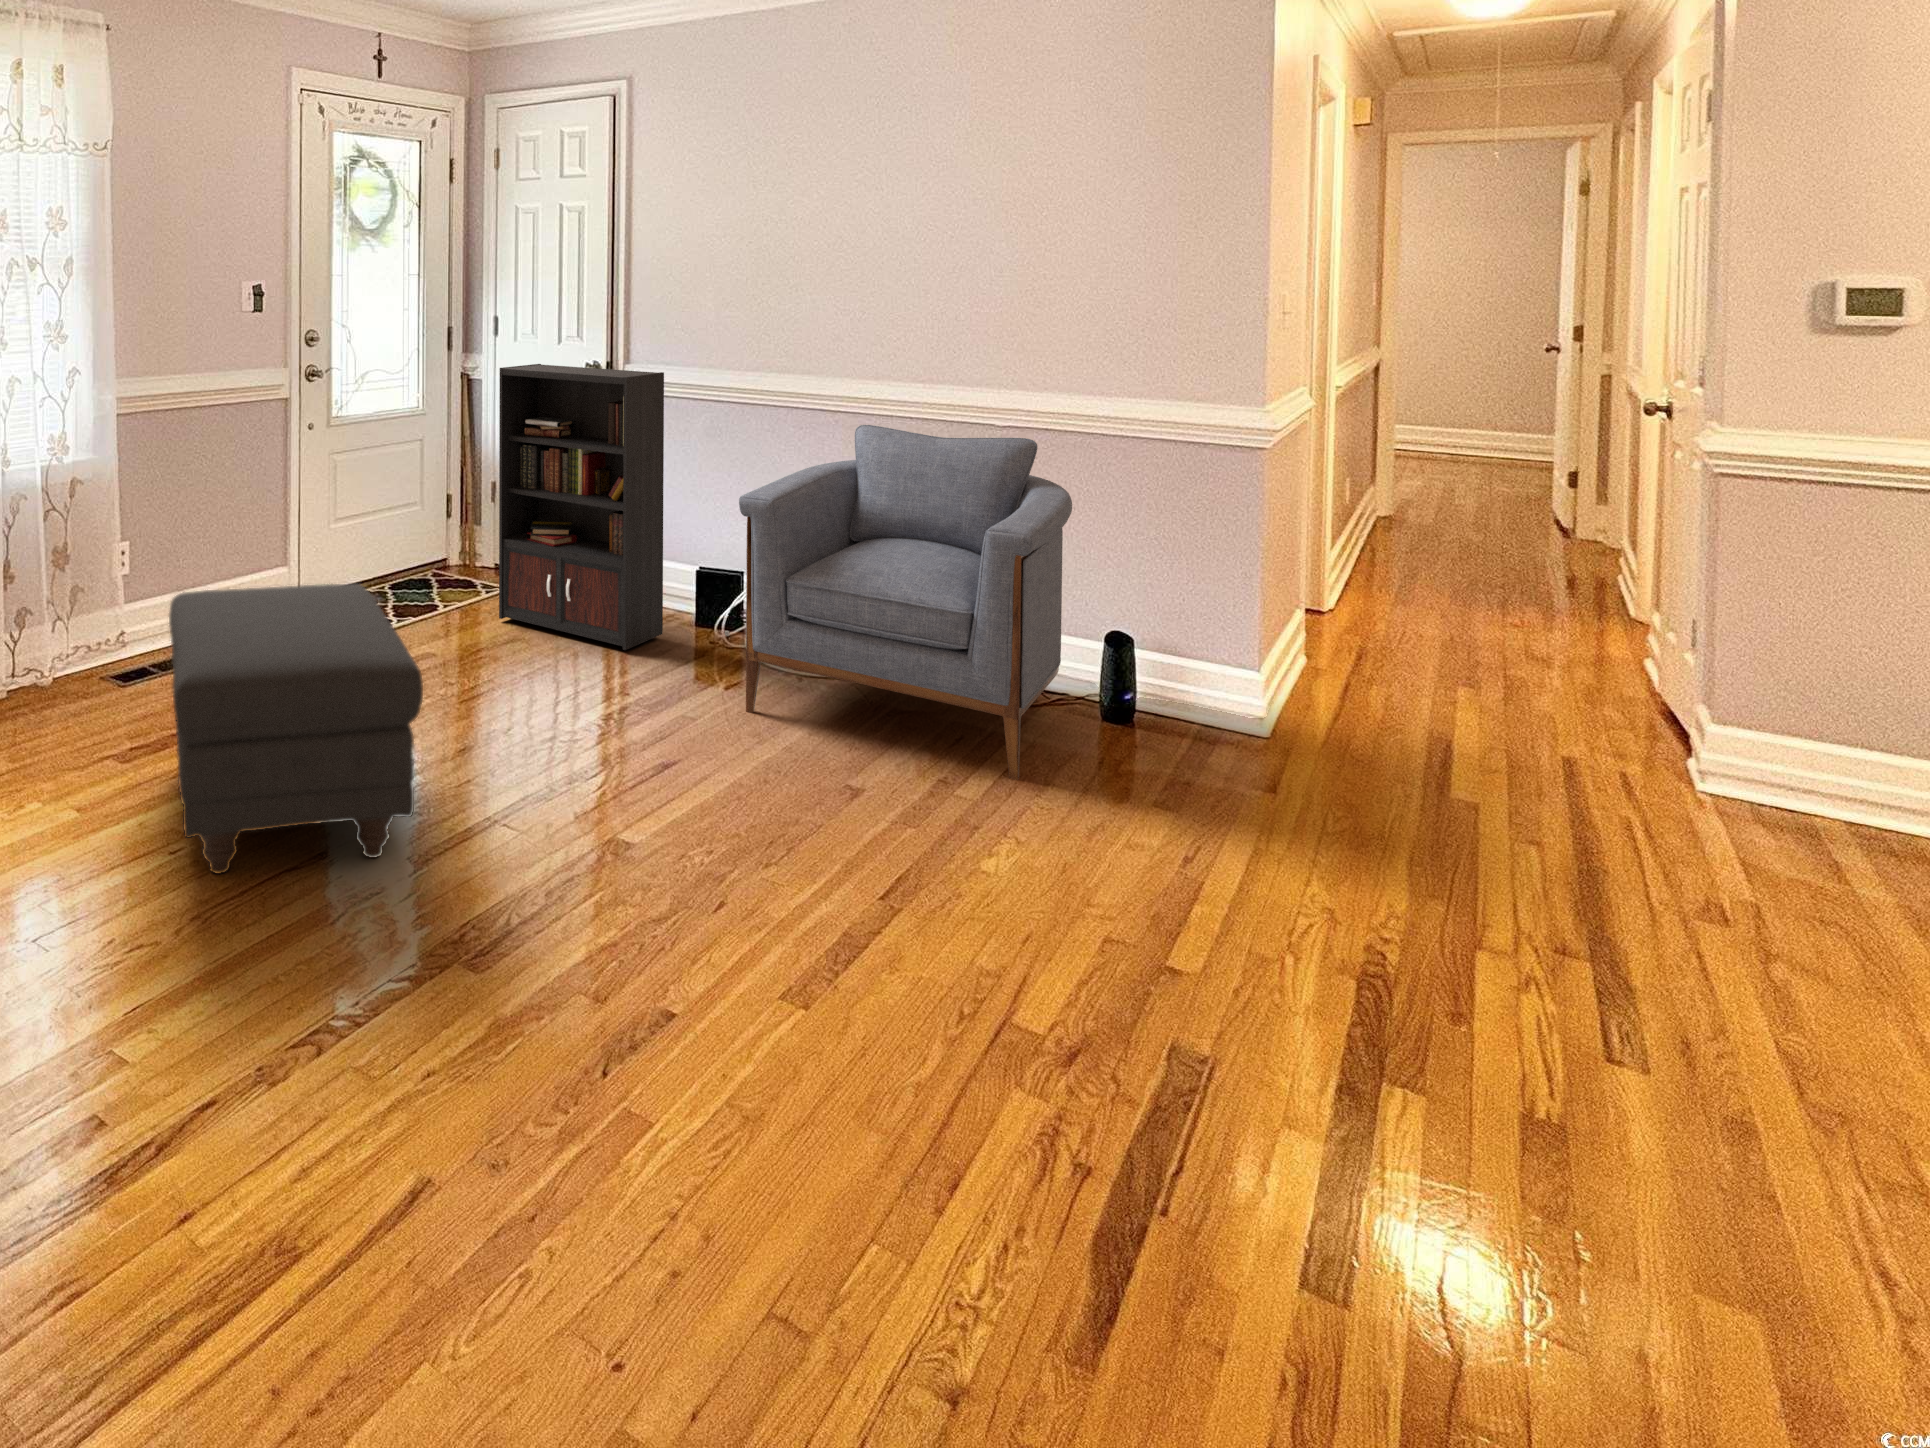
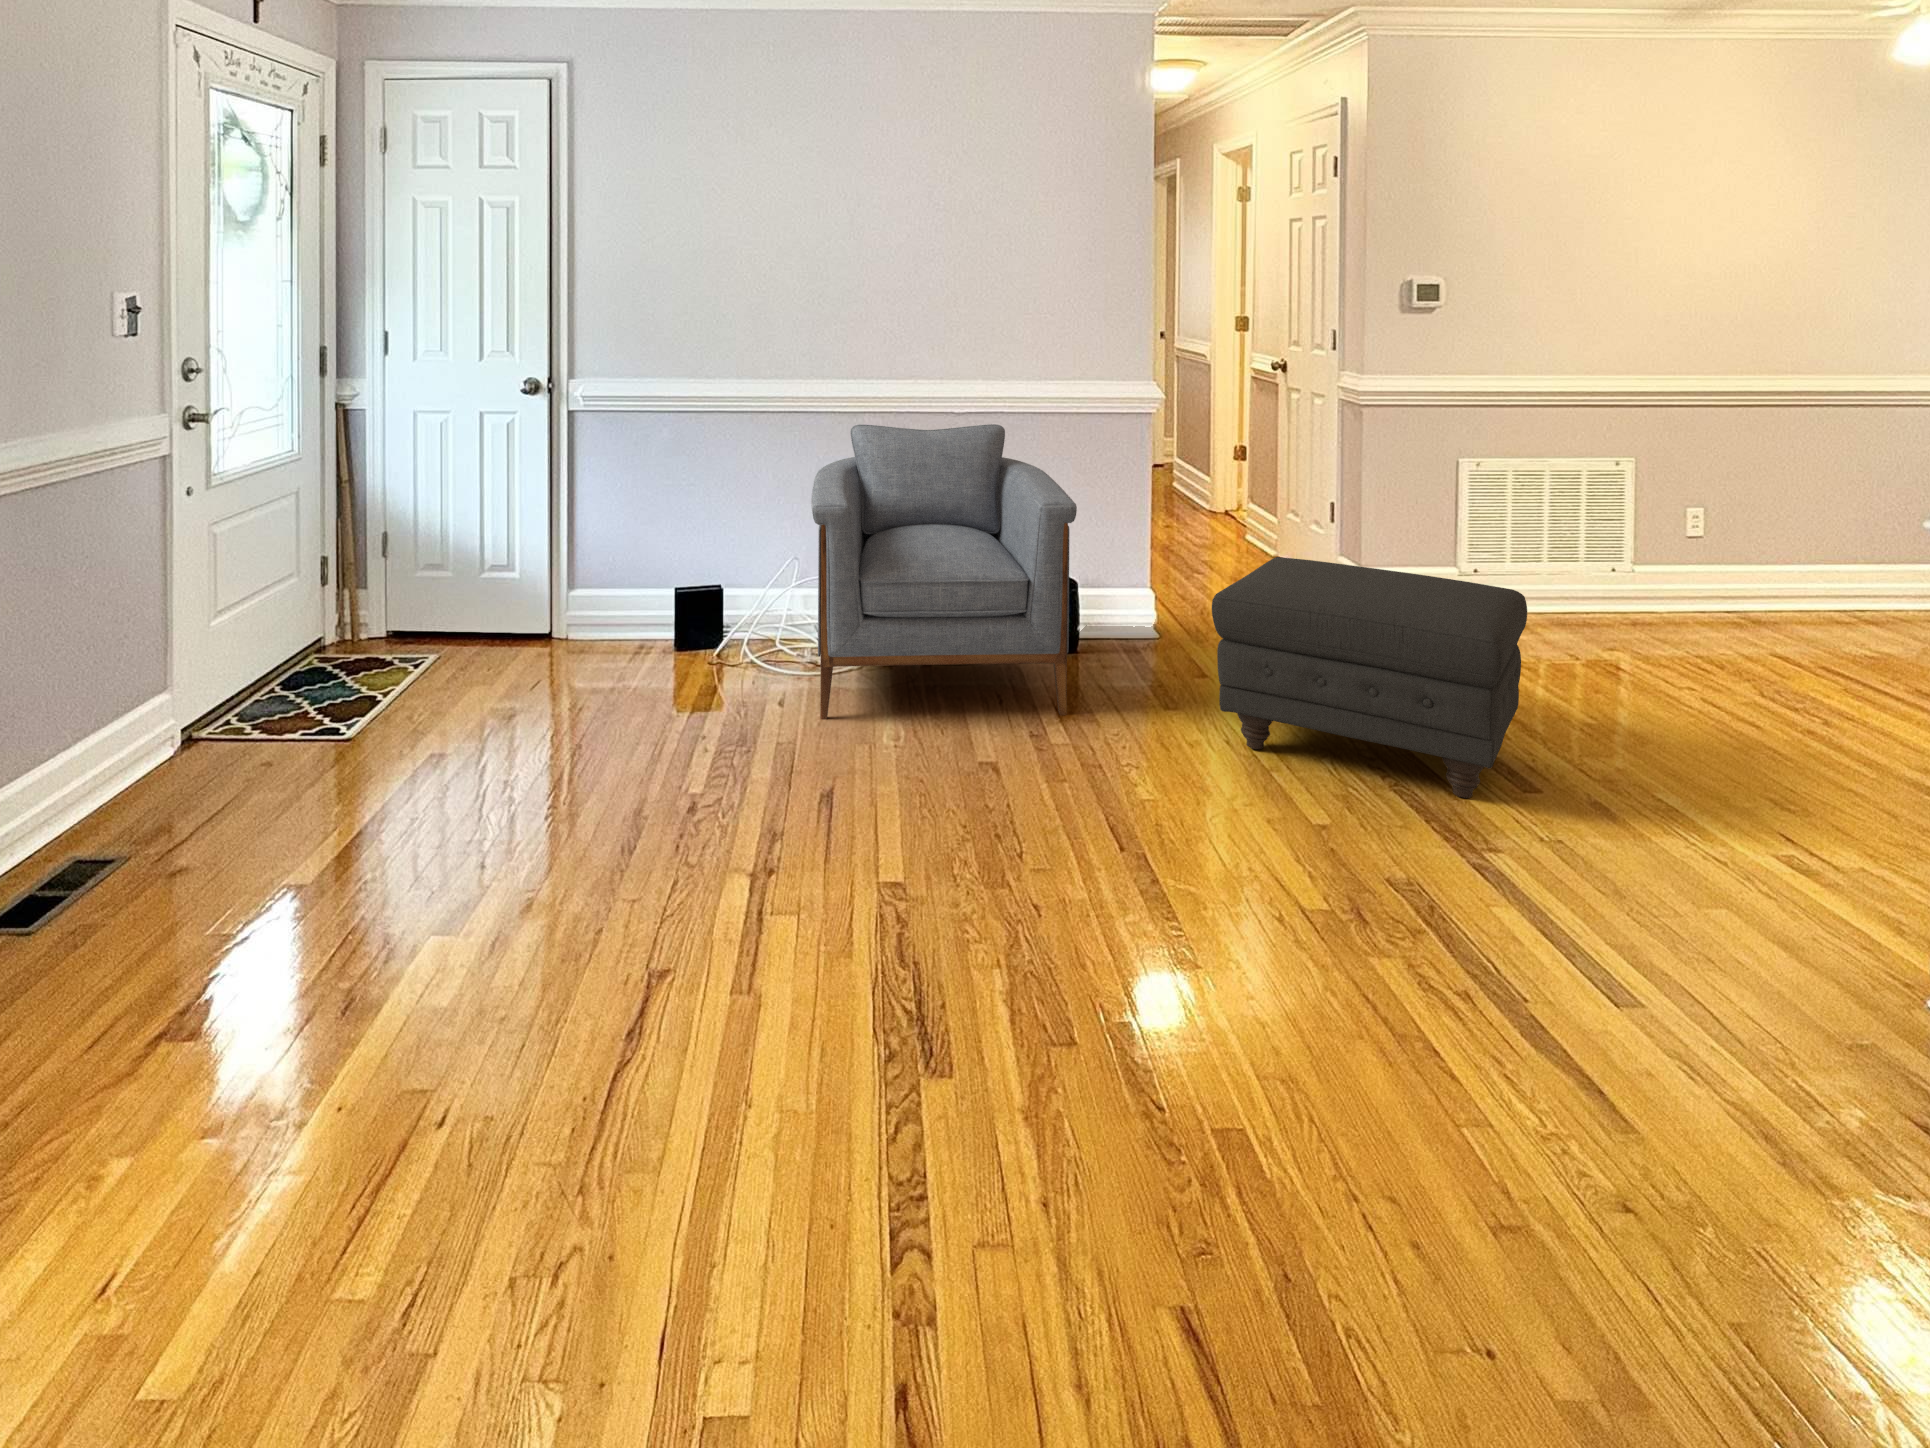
bookcase: present [499,364,730,650] -> none [473,387,718,690]
ottoman: present [169,584,423,874] -> present [1212,557,1527,798]

